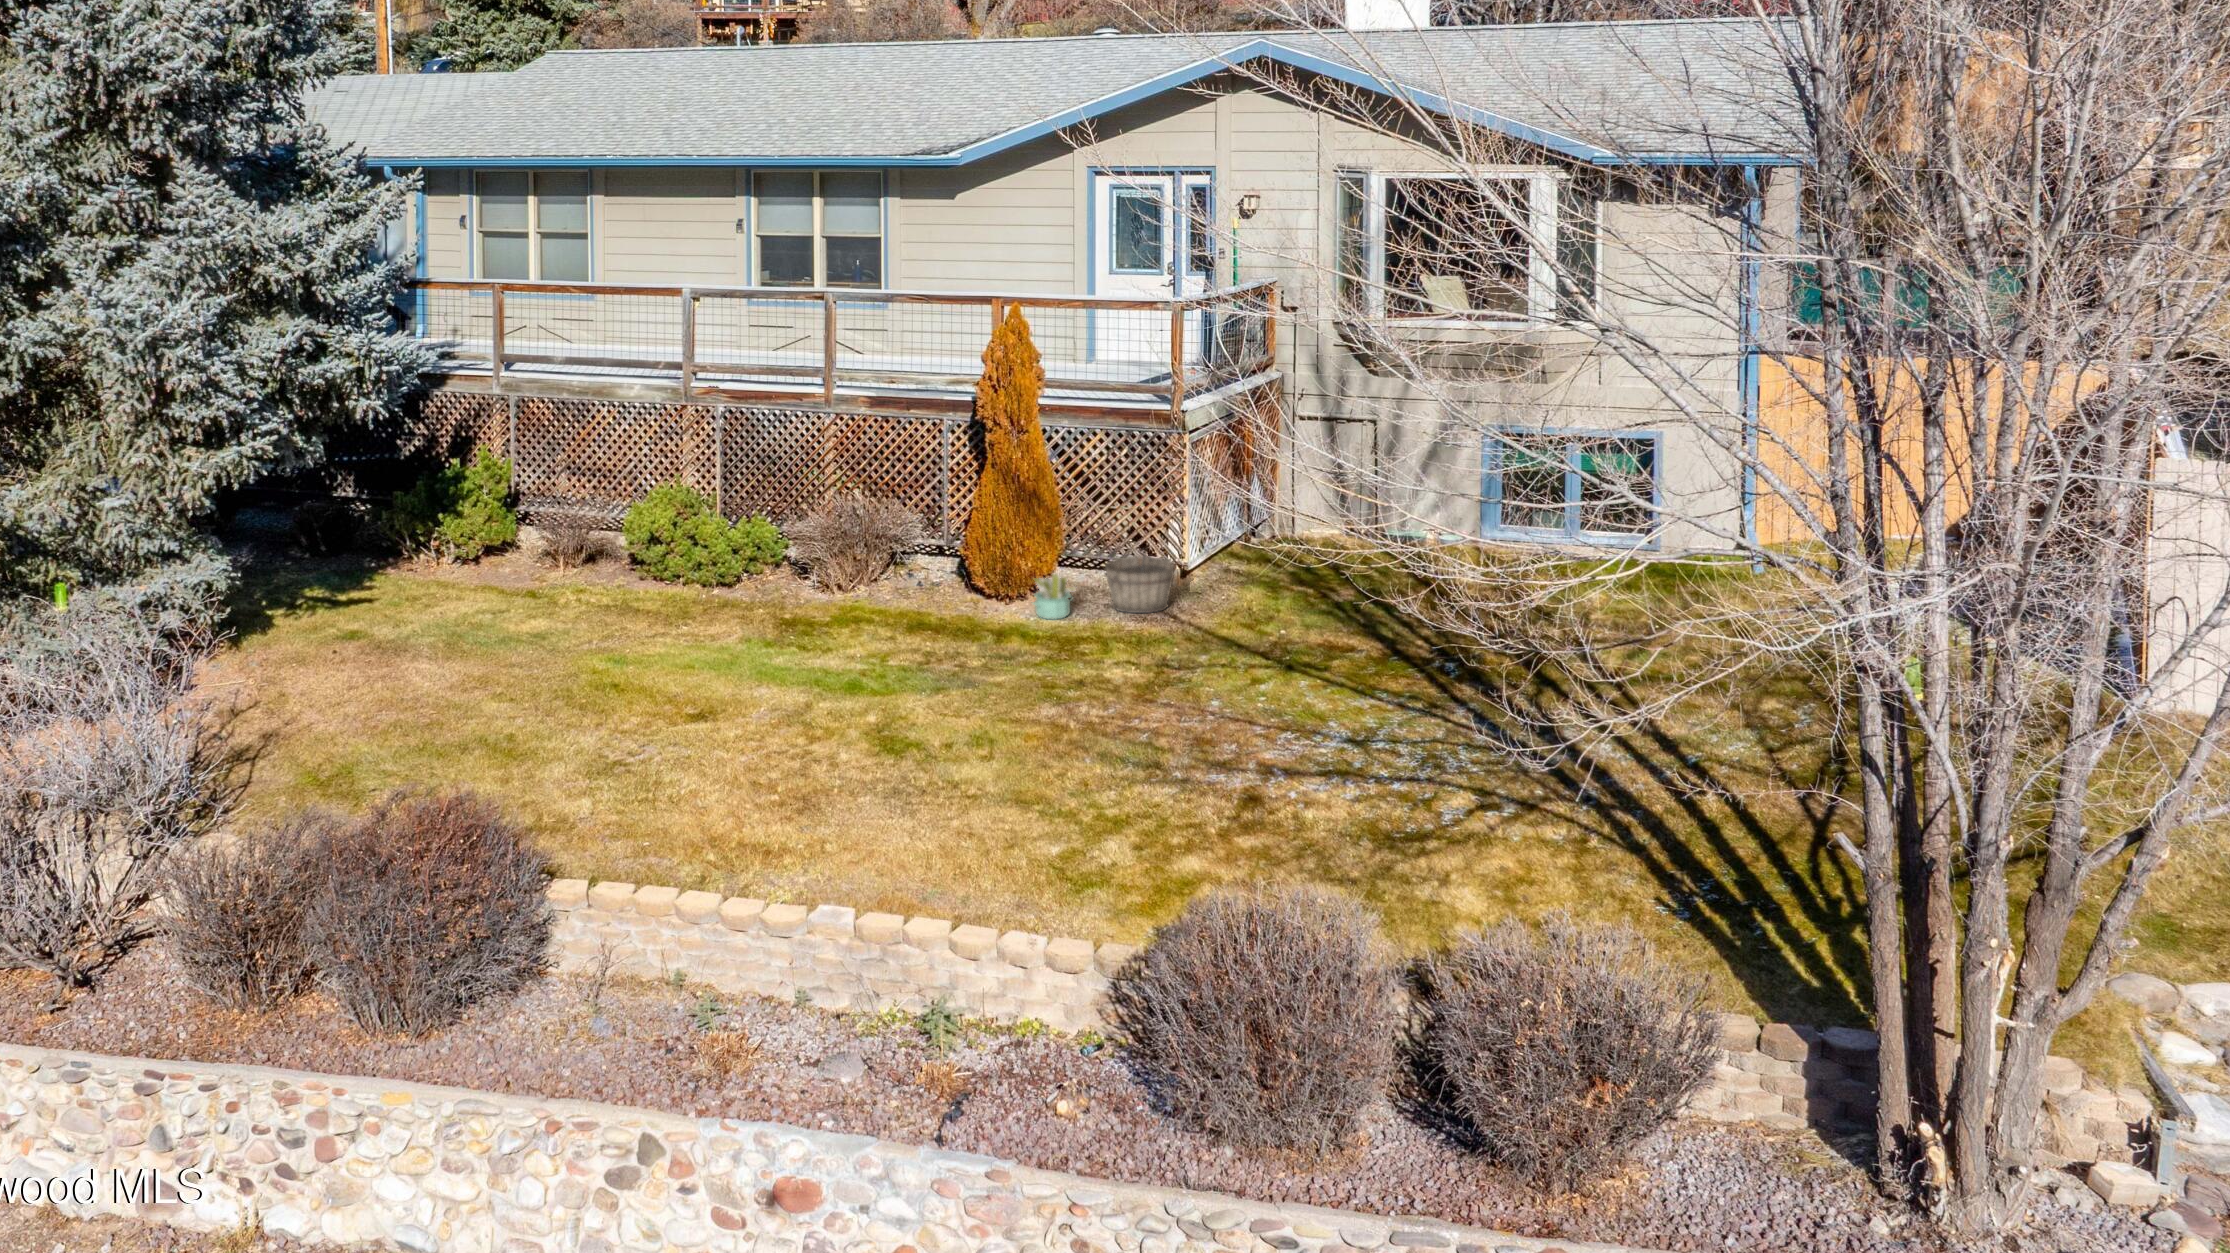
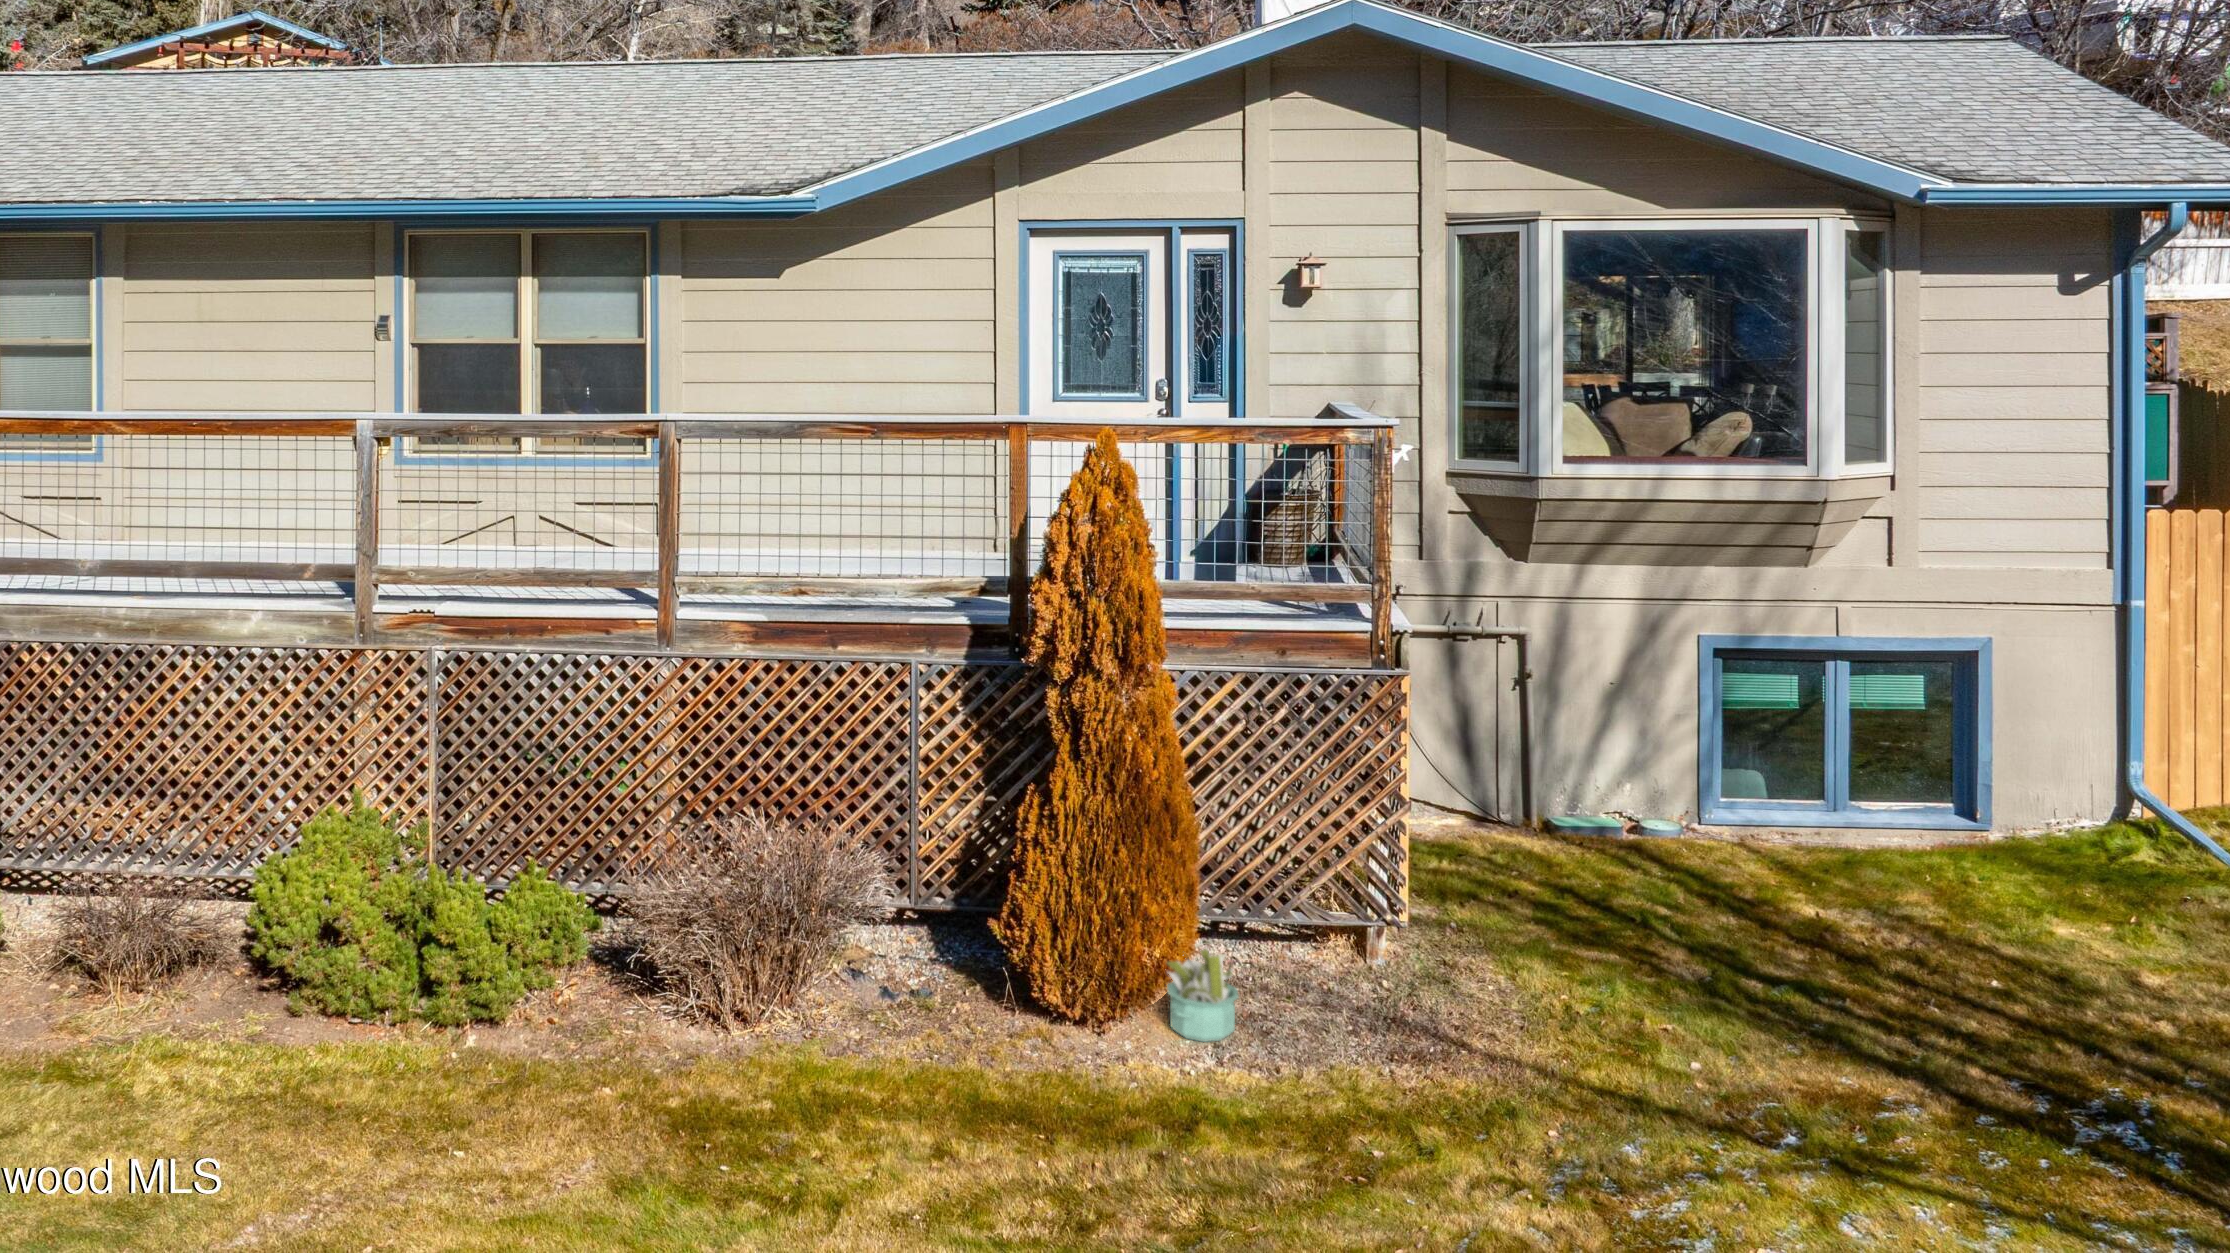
wooden bucket: present [1105,554,1175,613] -> none [1262,884,1393,1010]

